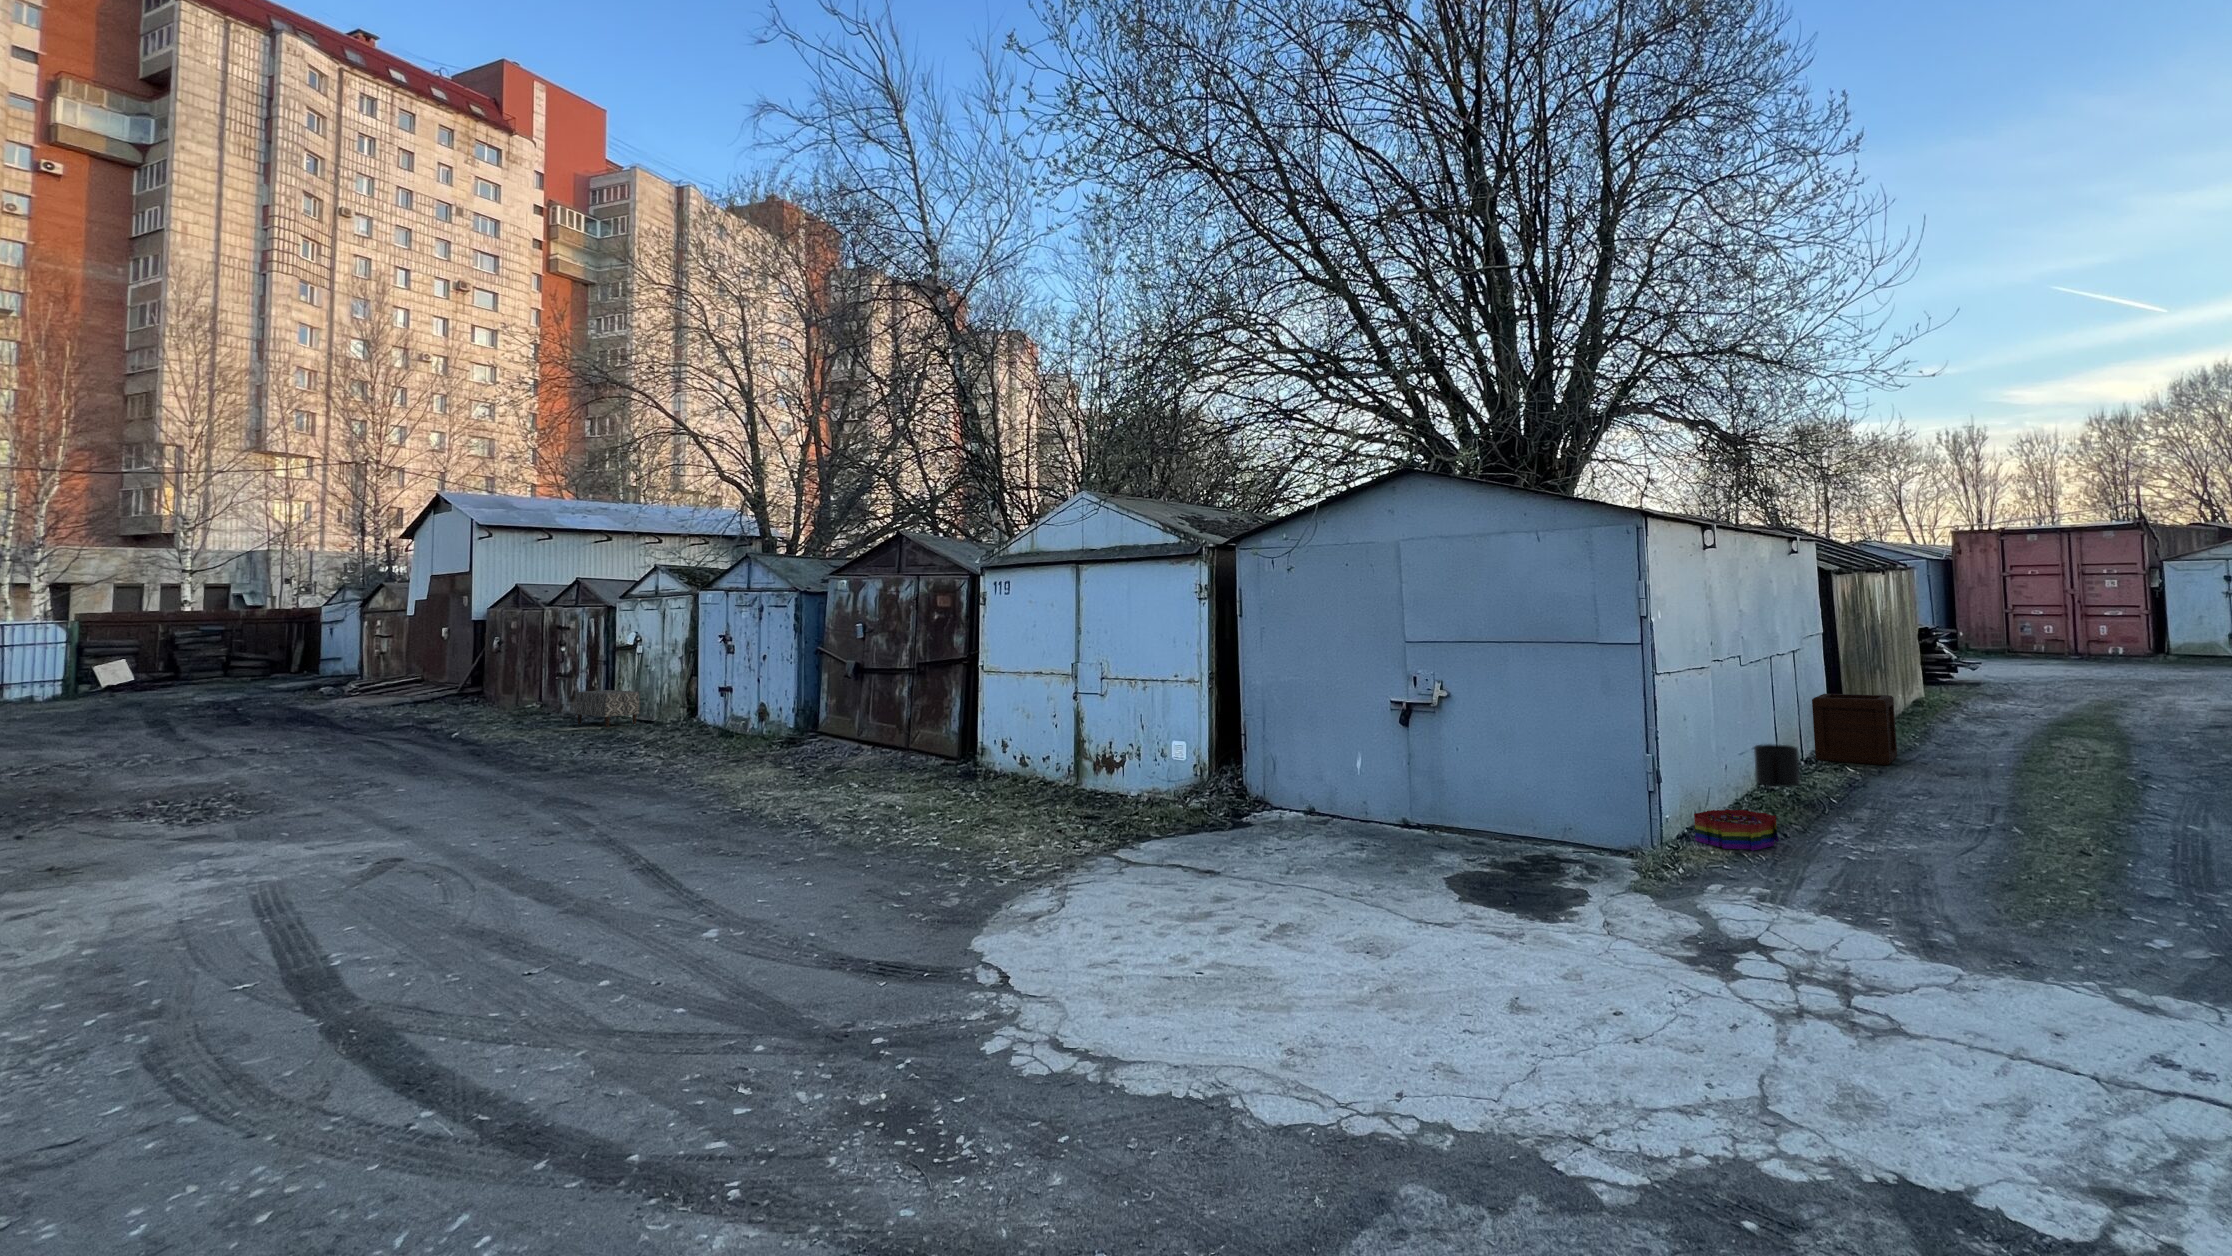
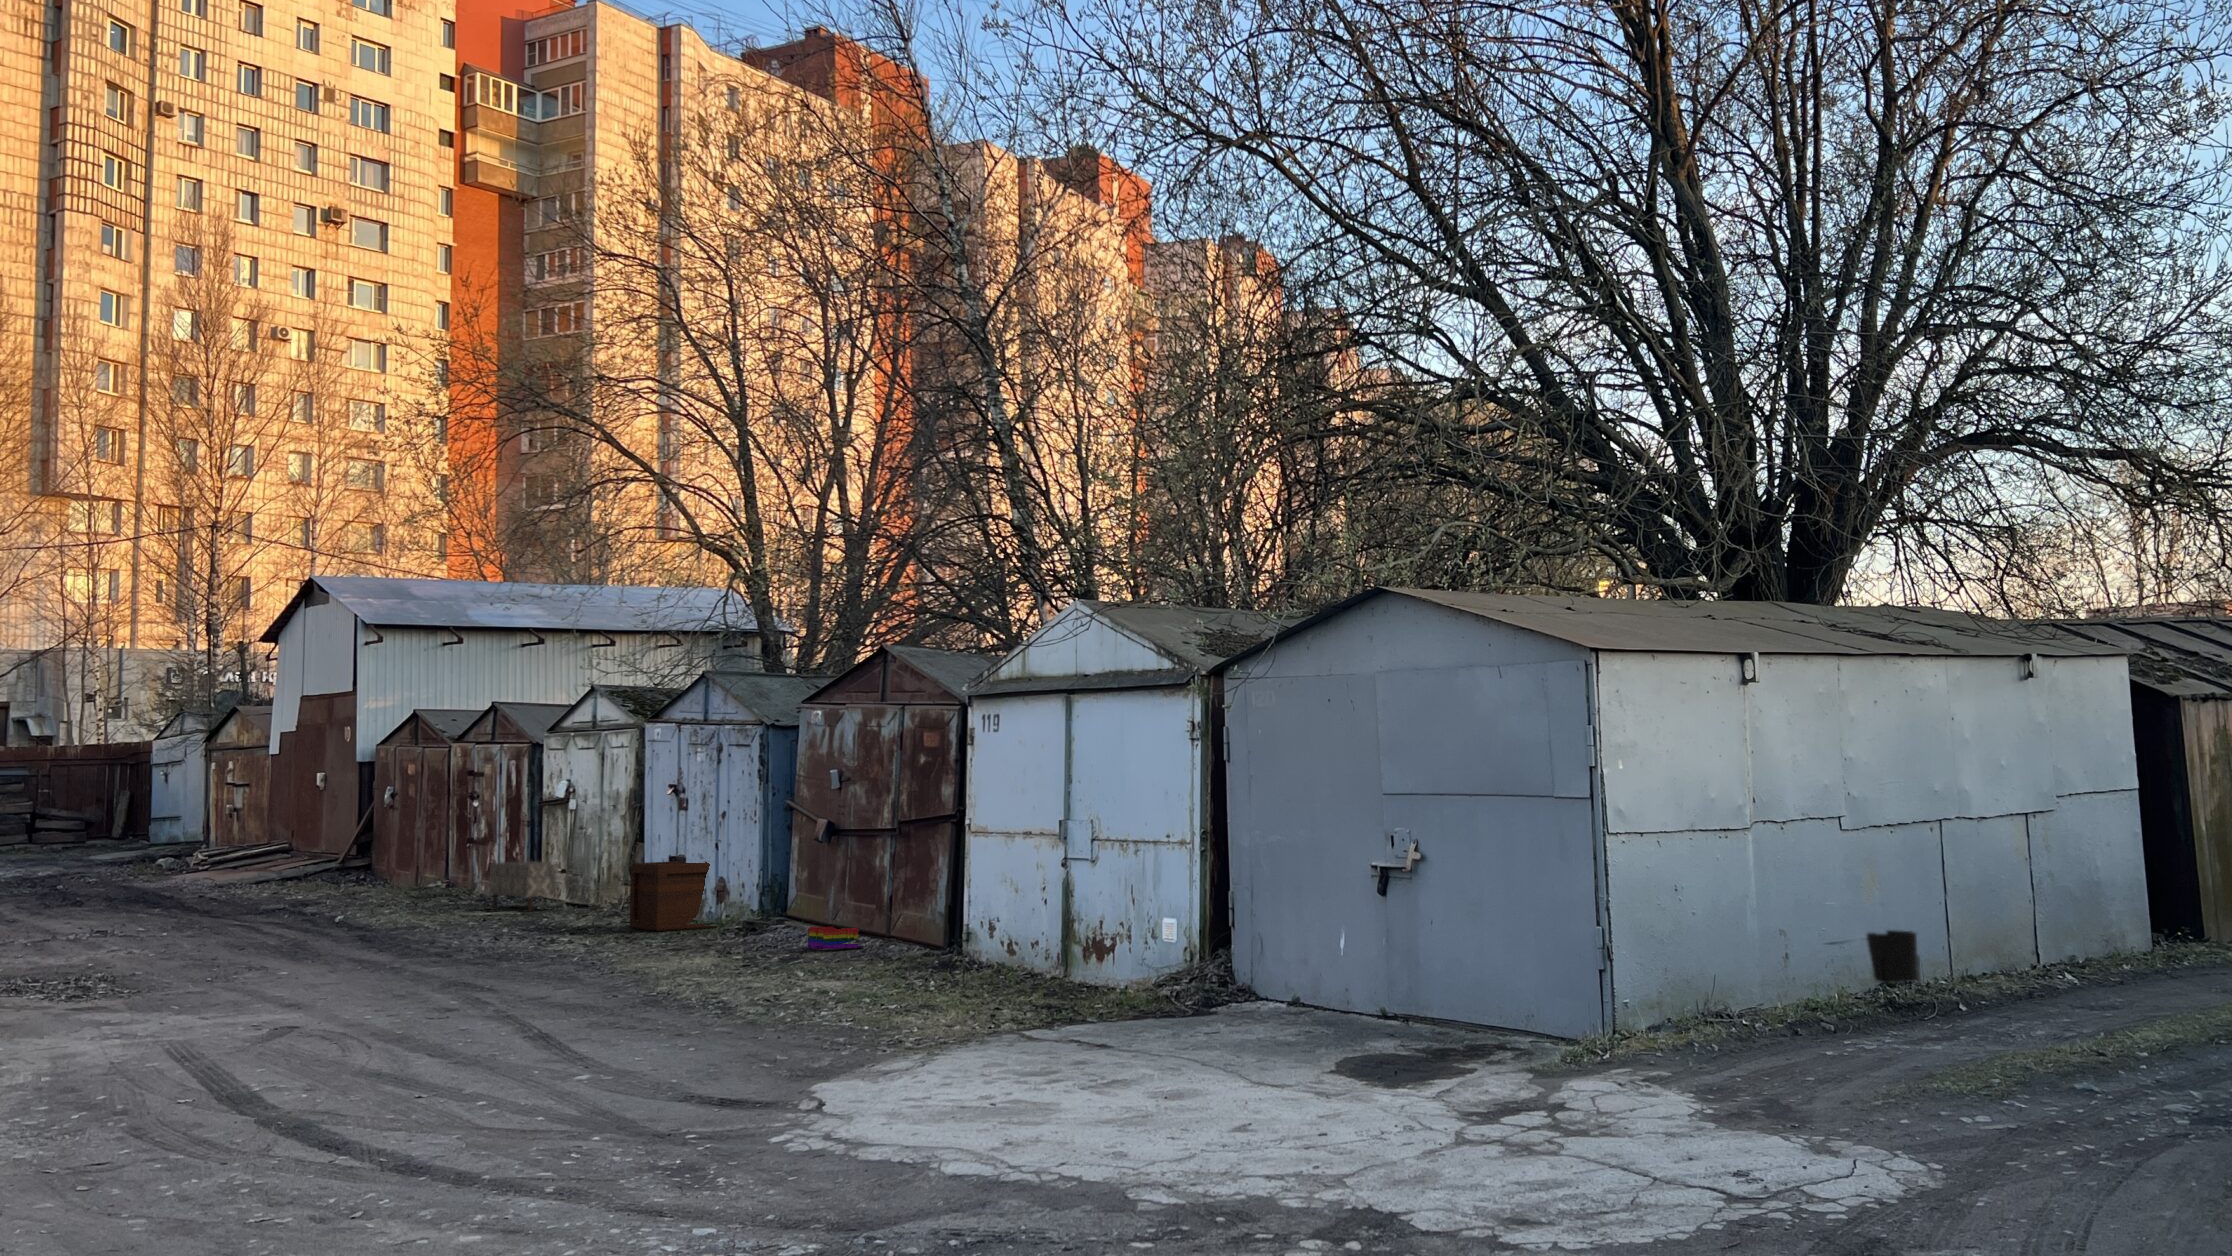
wooden crate: present [1812,694,1897,765] -> present [630,861,718,931]
storage bin: present [1694,809,1778,851] -> present [808,925,864,949]

